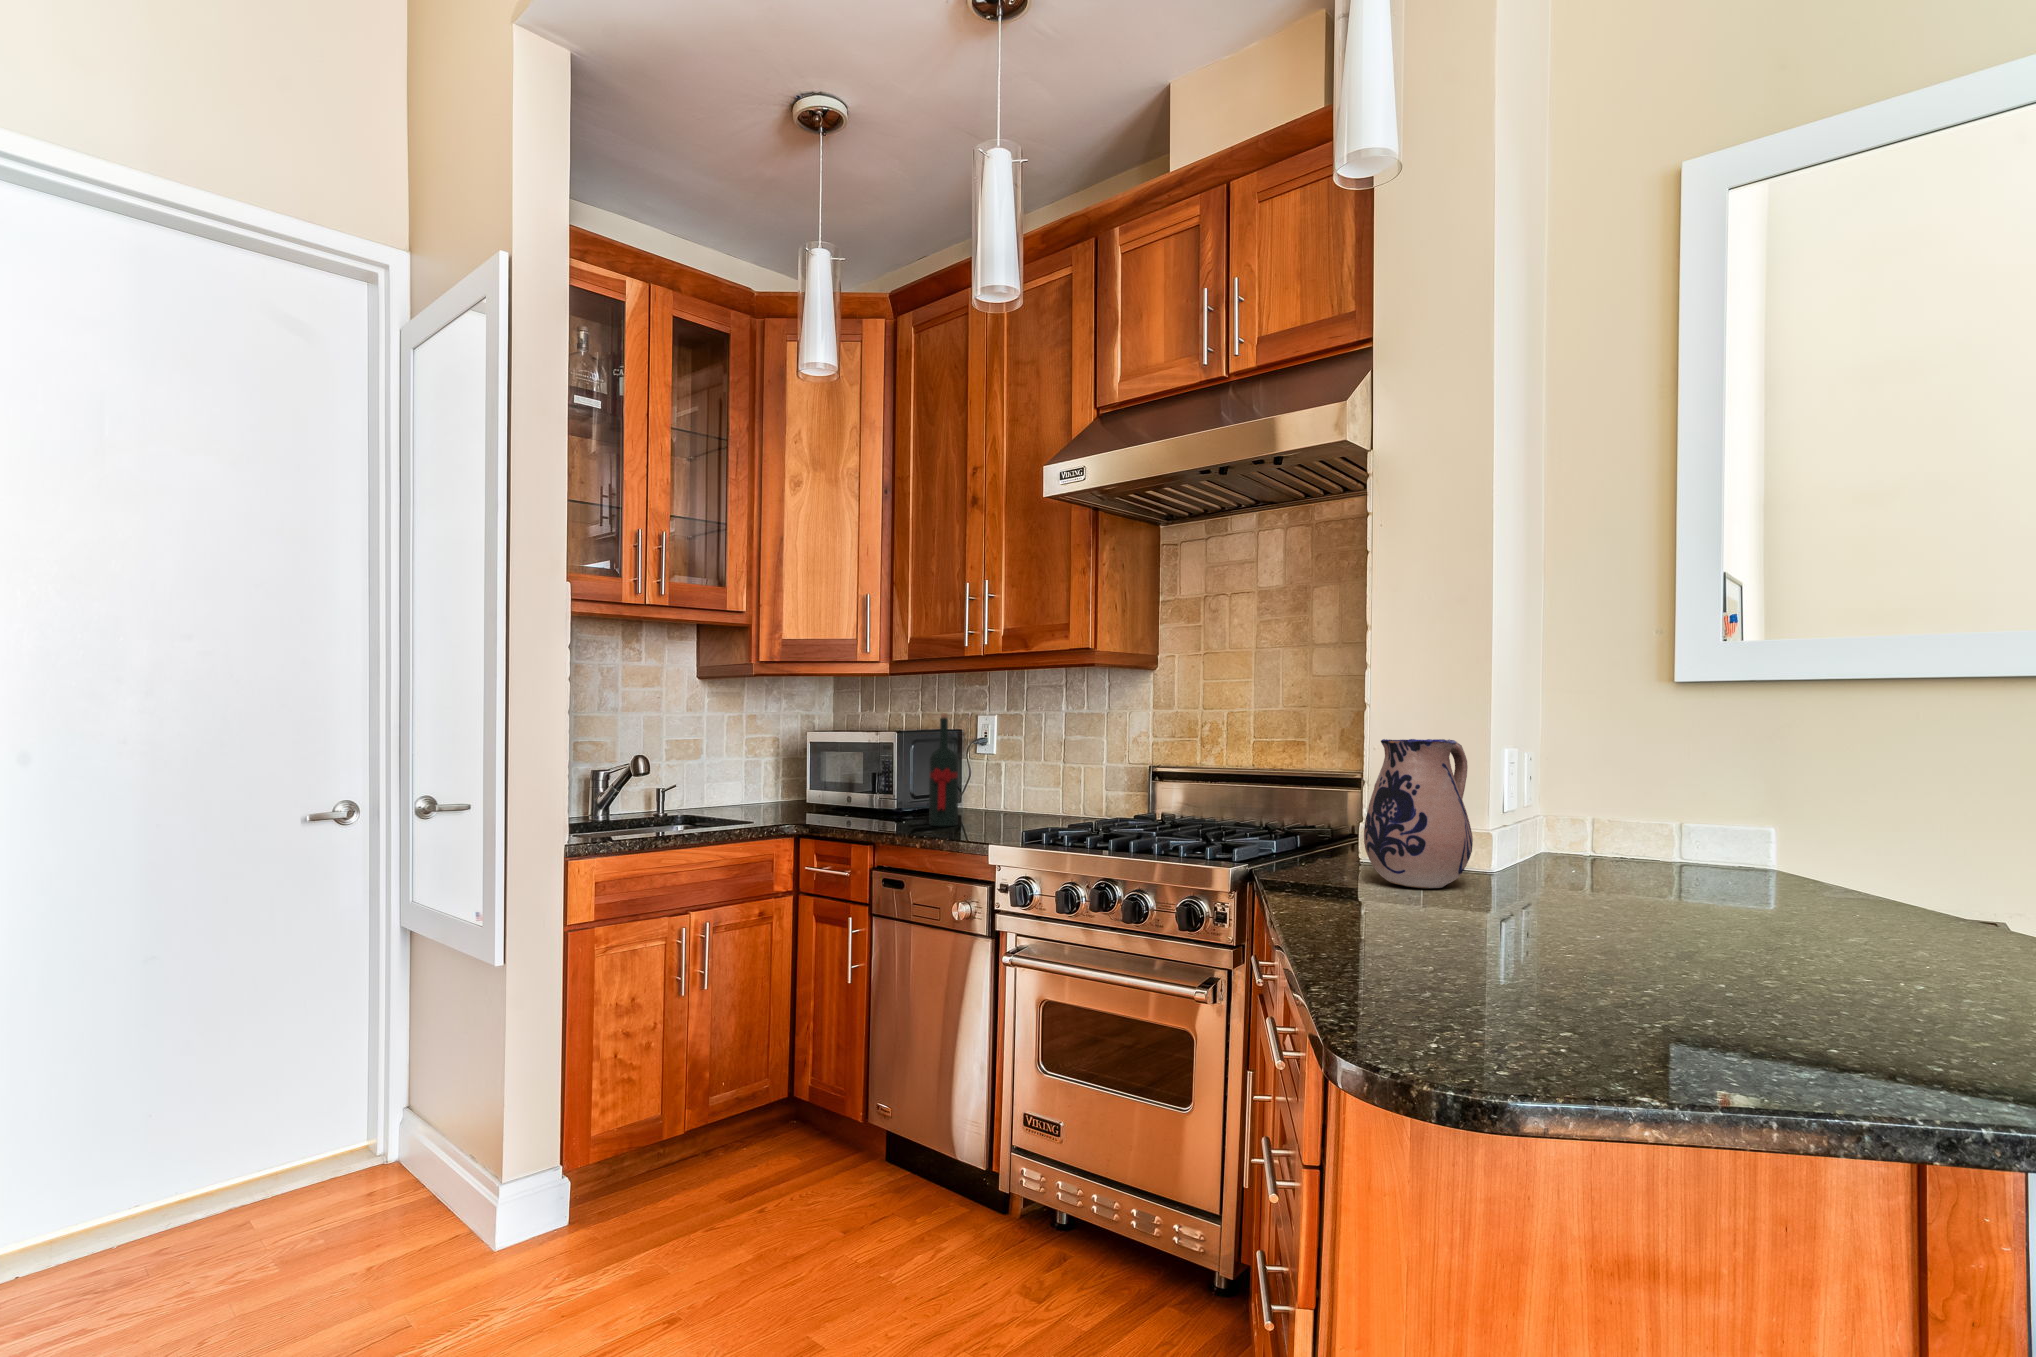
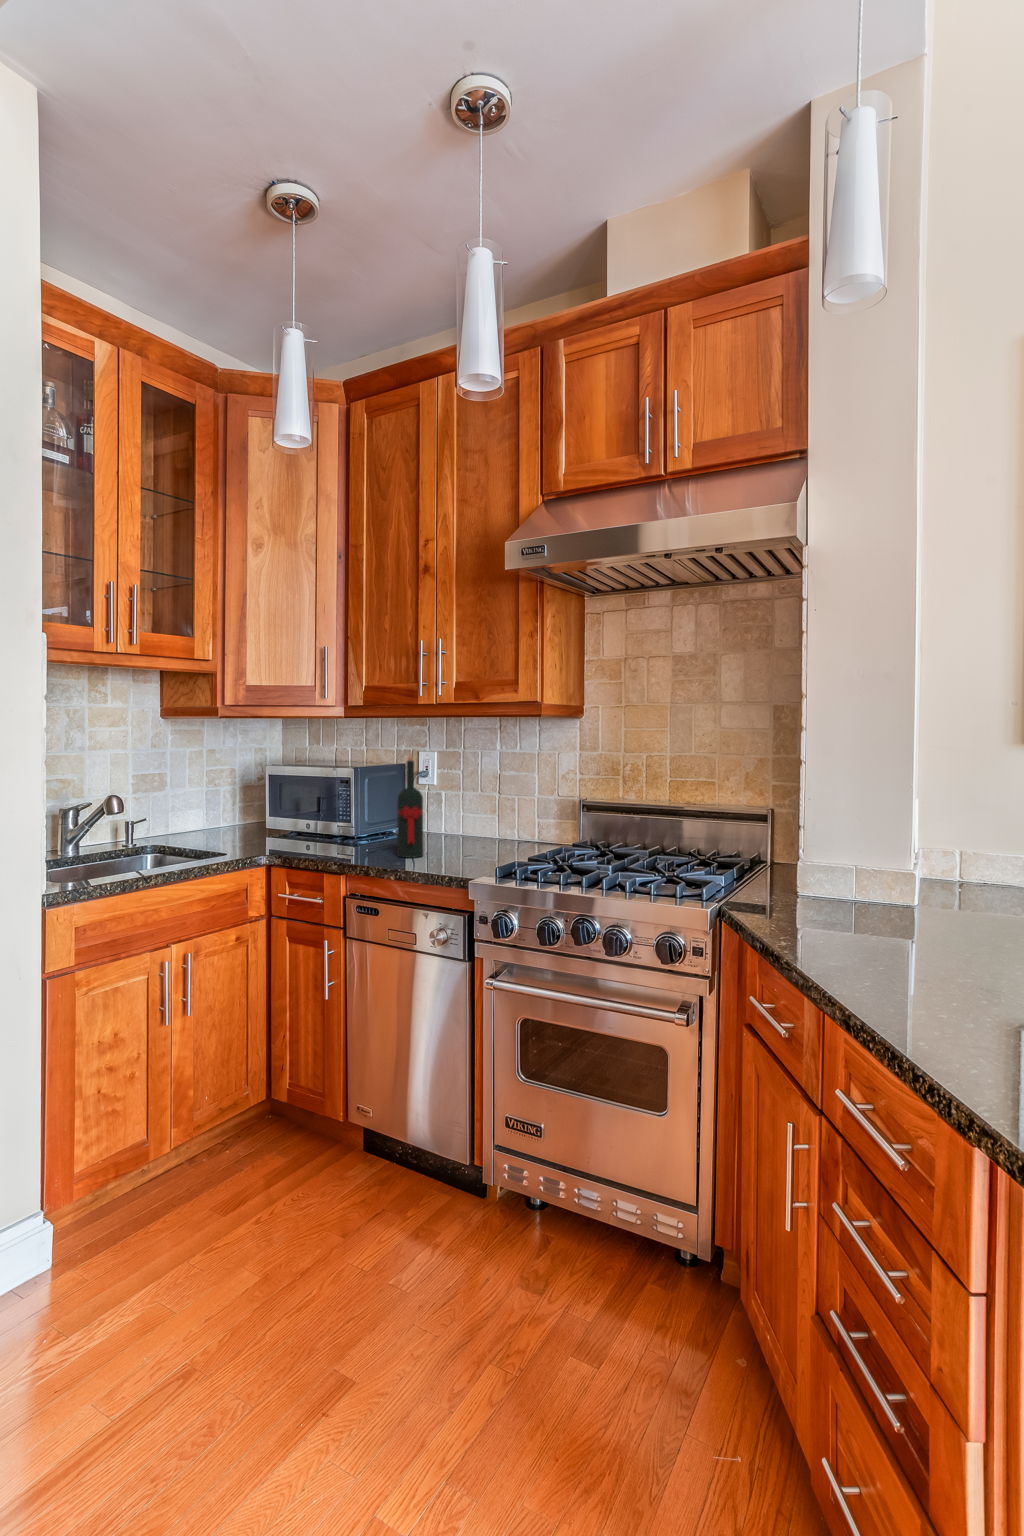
ceramic pitcher: present [1364,739,1473,888] -> none [865,794,971,933]

